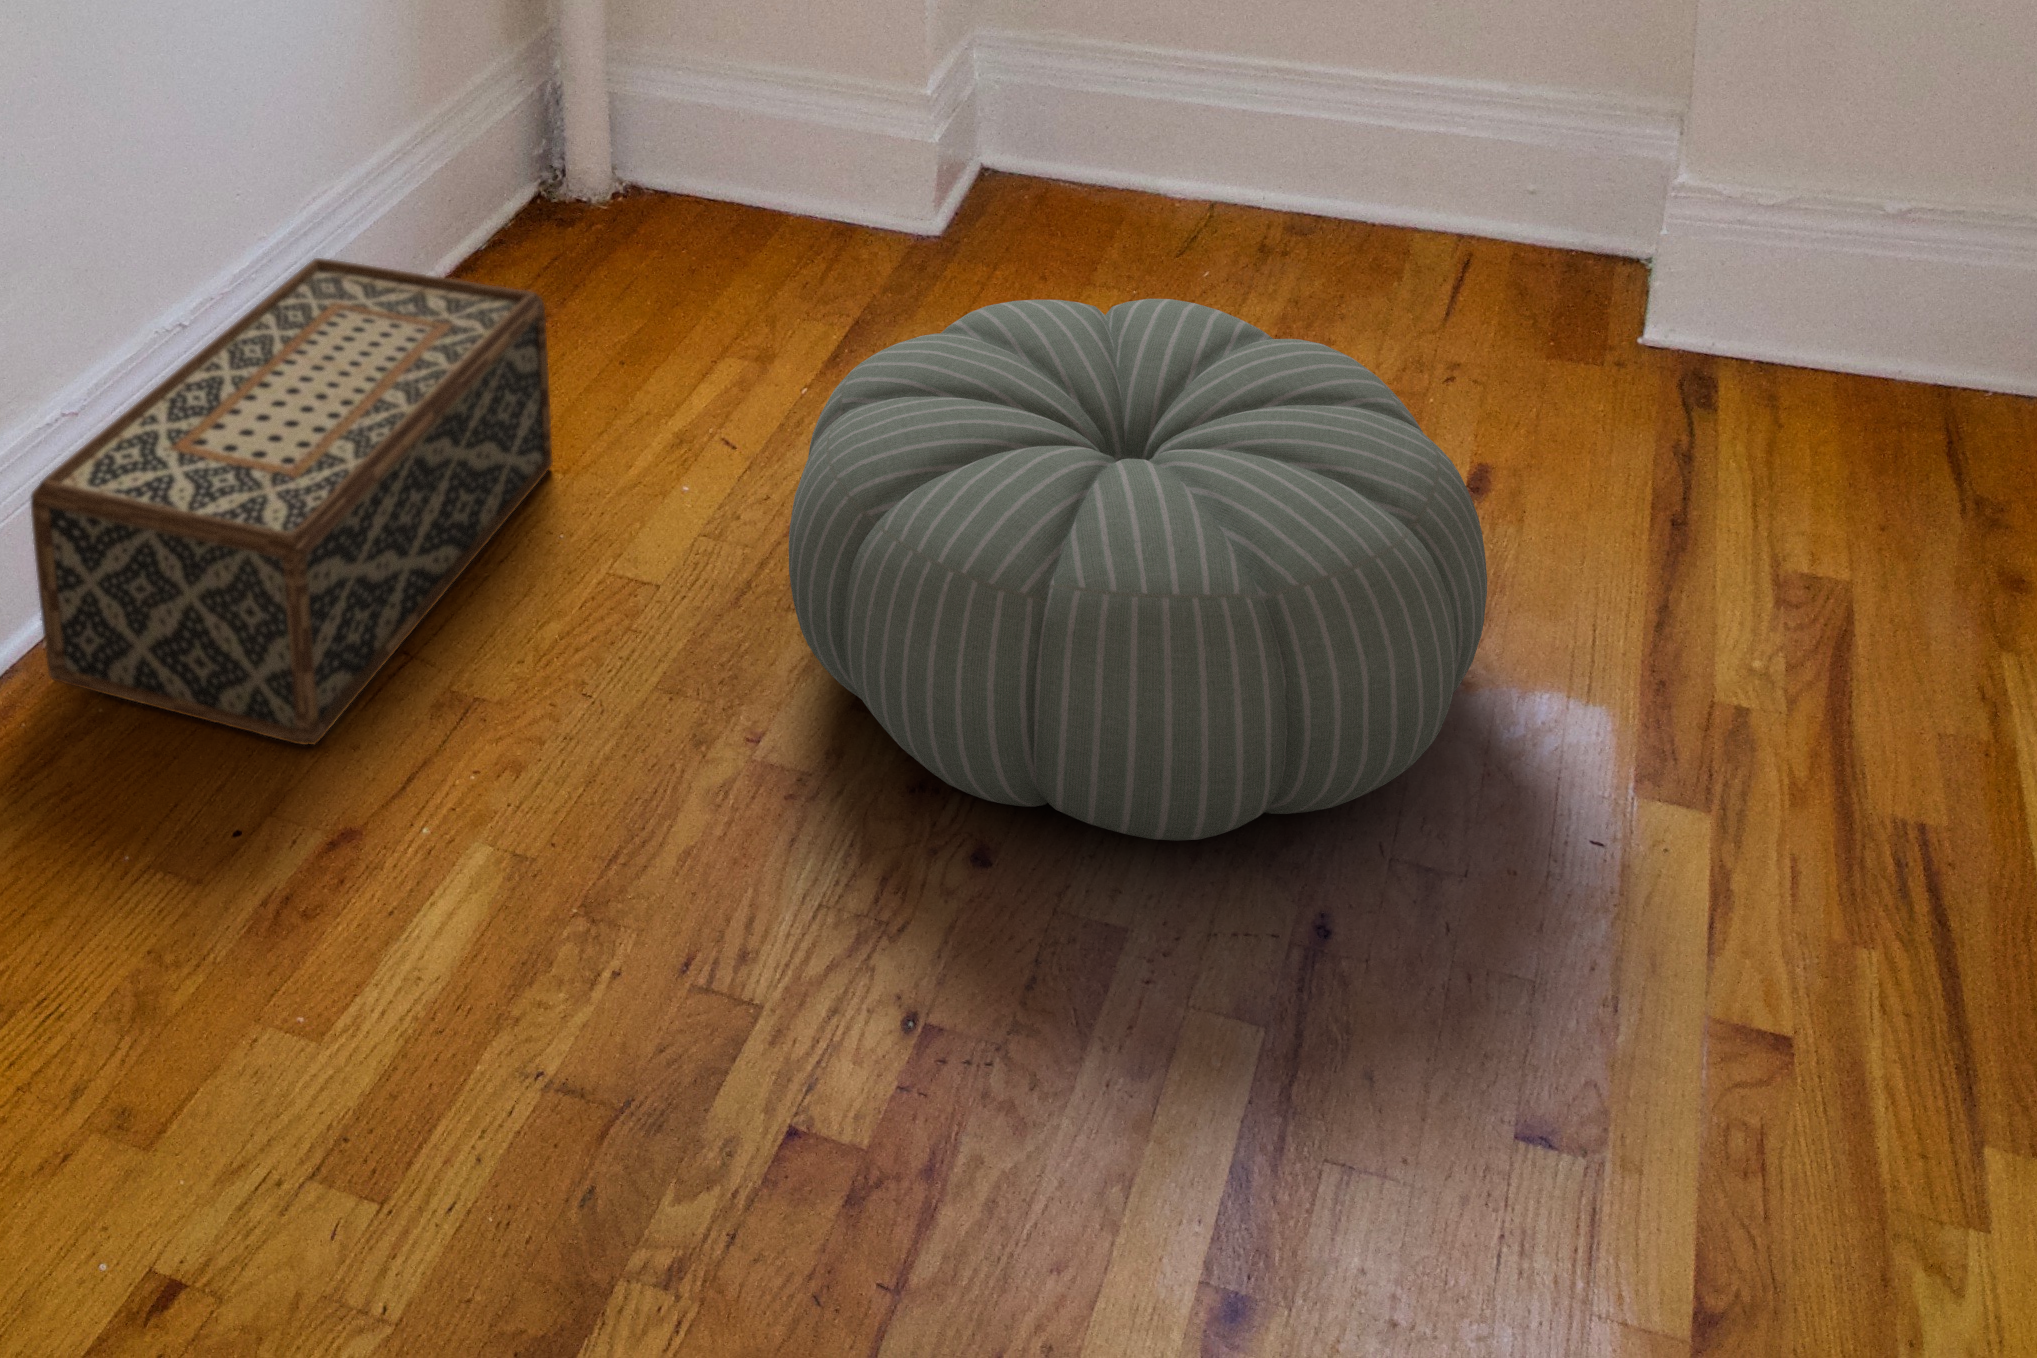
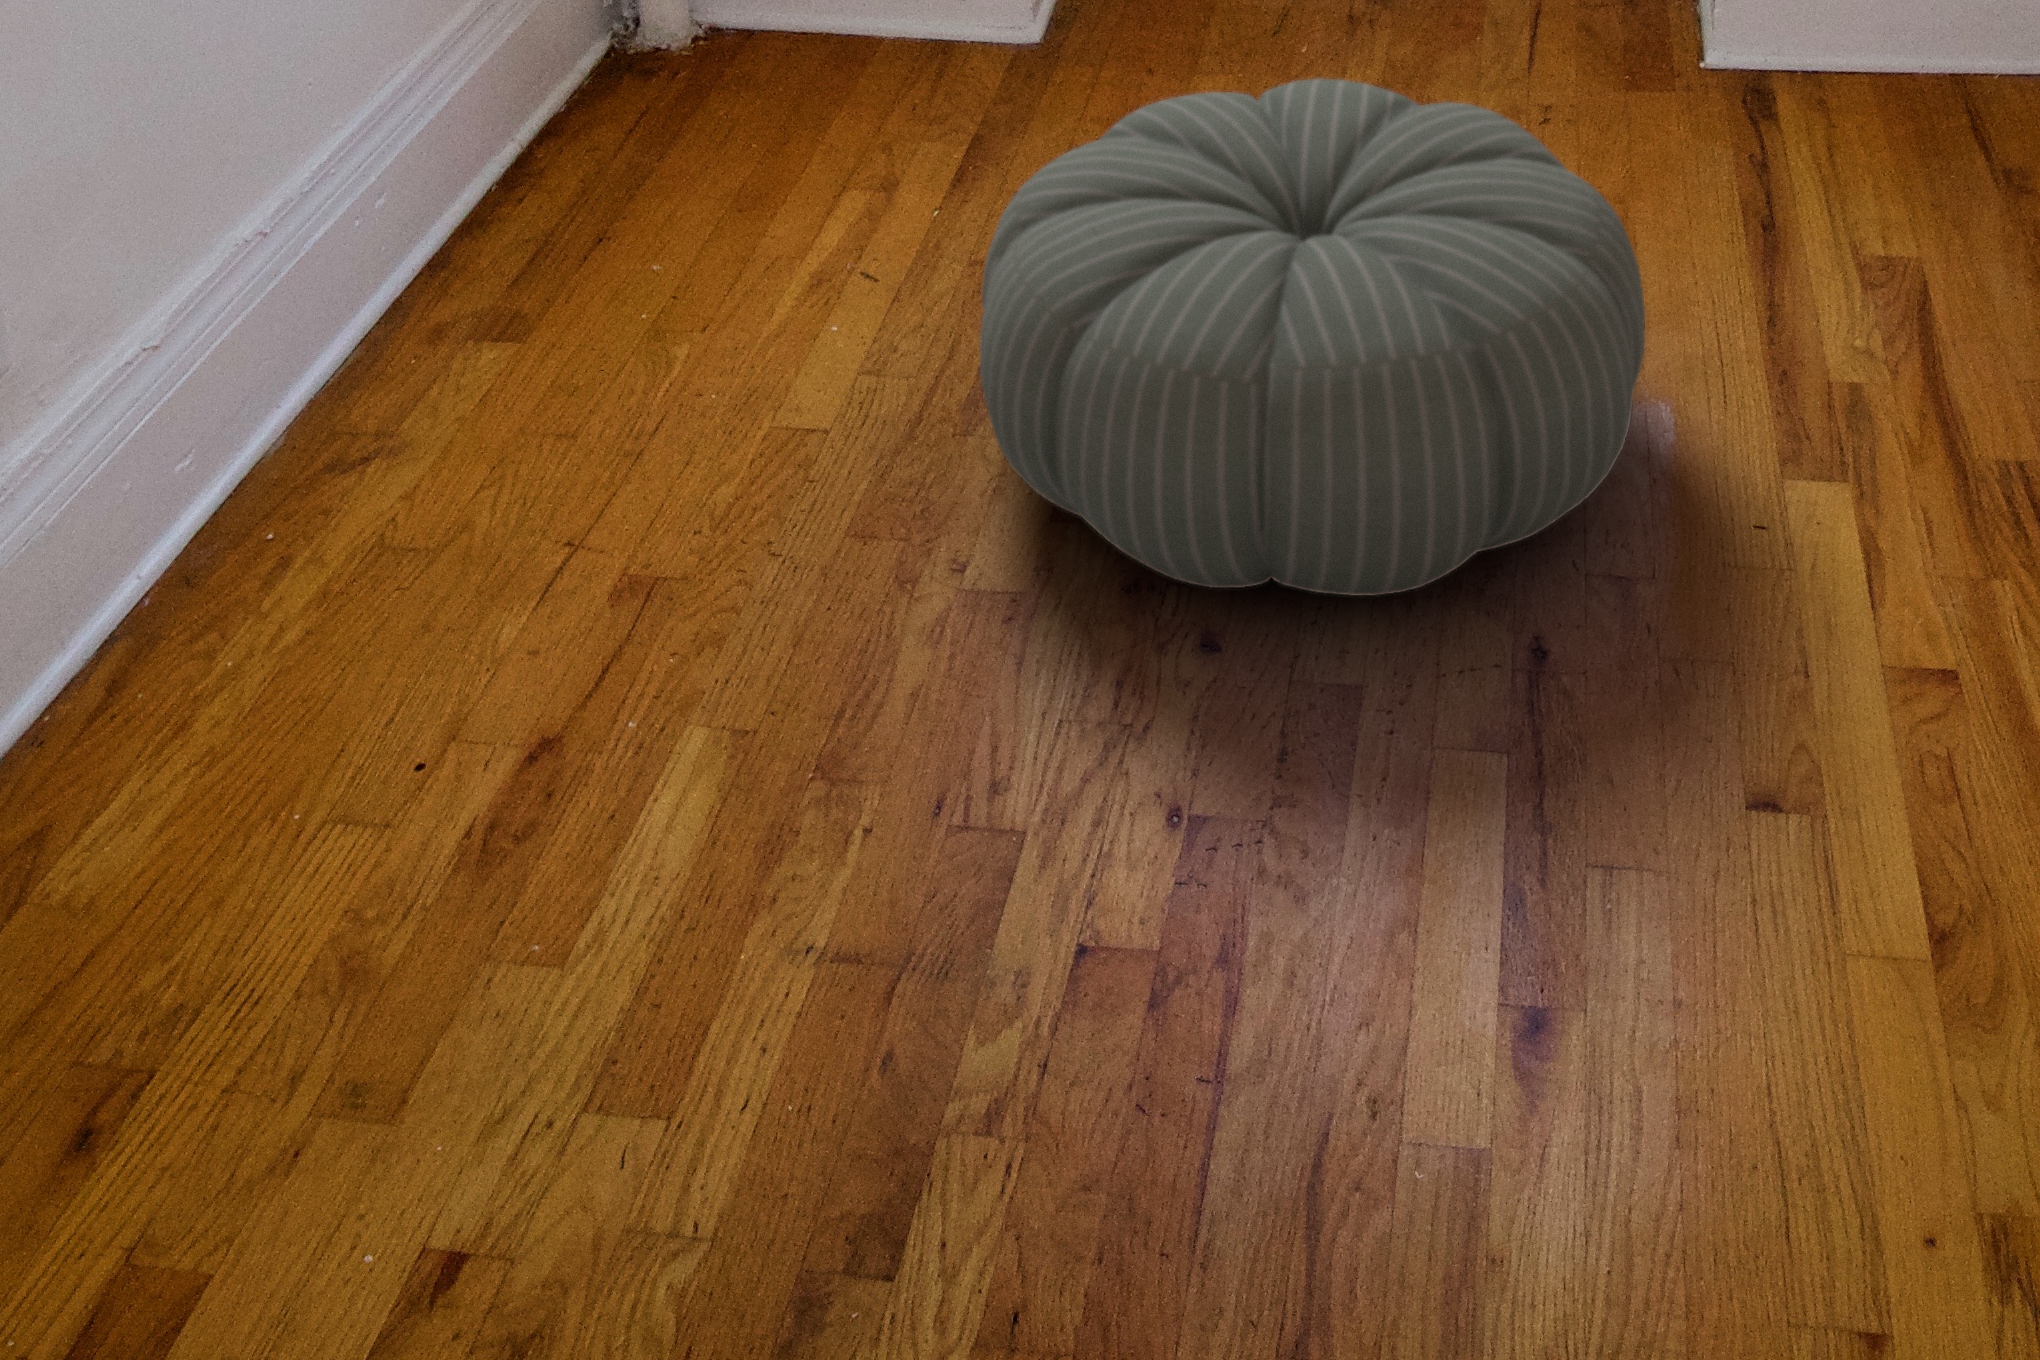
woven basket: present [31,258,553,745] -> none [123,142,691,662]

